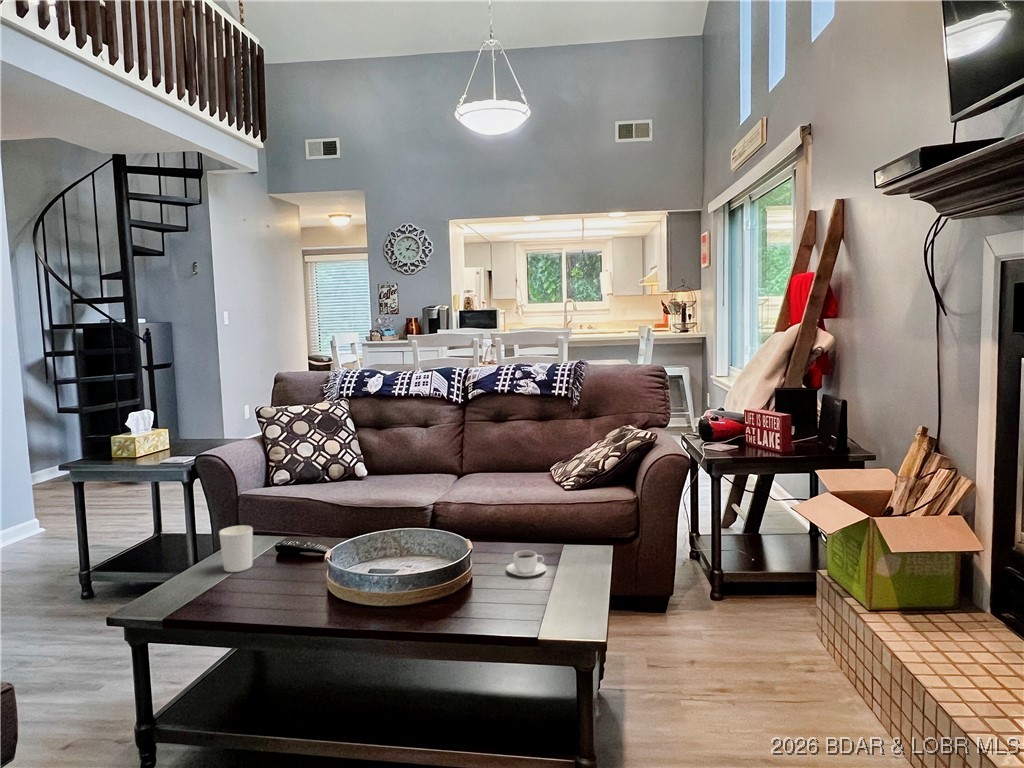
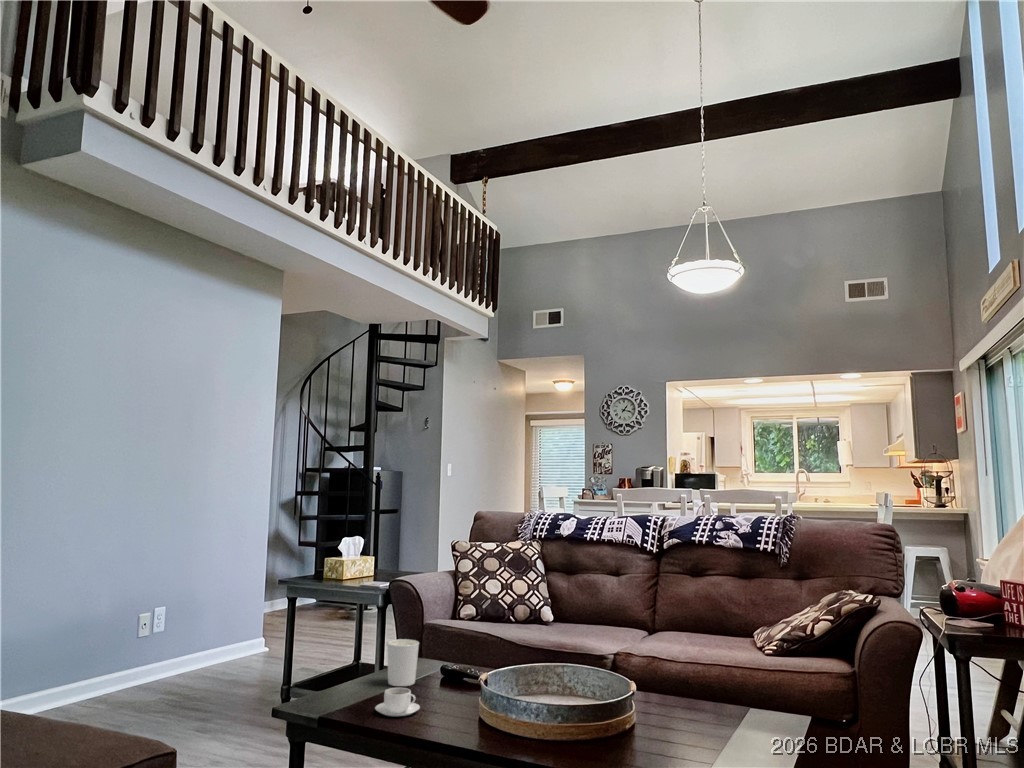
coffee cup: present [507,550,546,577] -> present [375,688,420,716]

